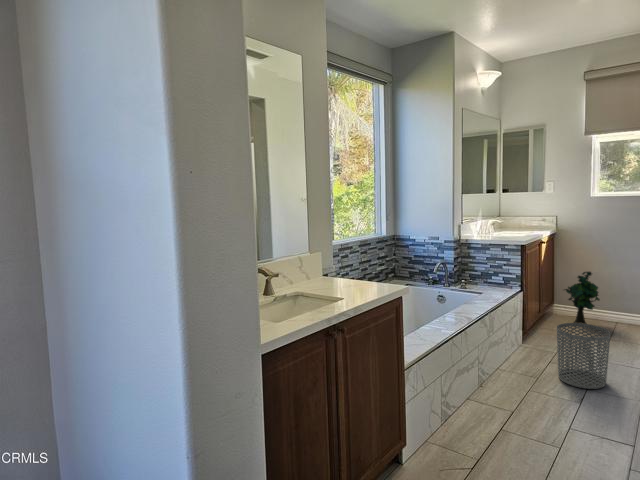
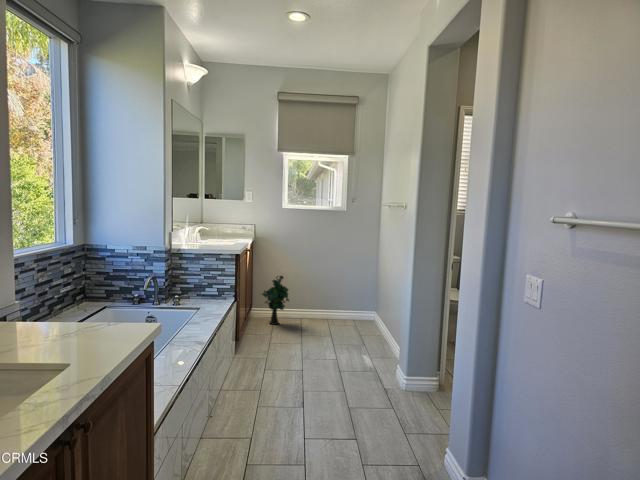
waste bin: present [557,323,610,389] -> none [278,328,320,391]

